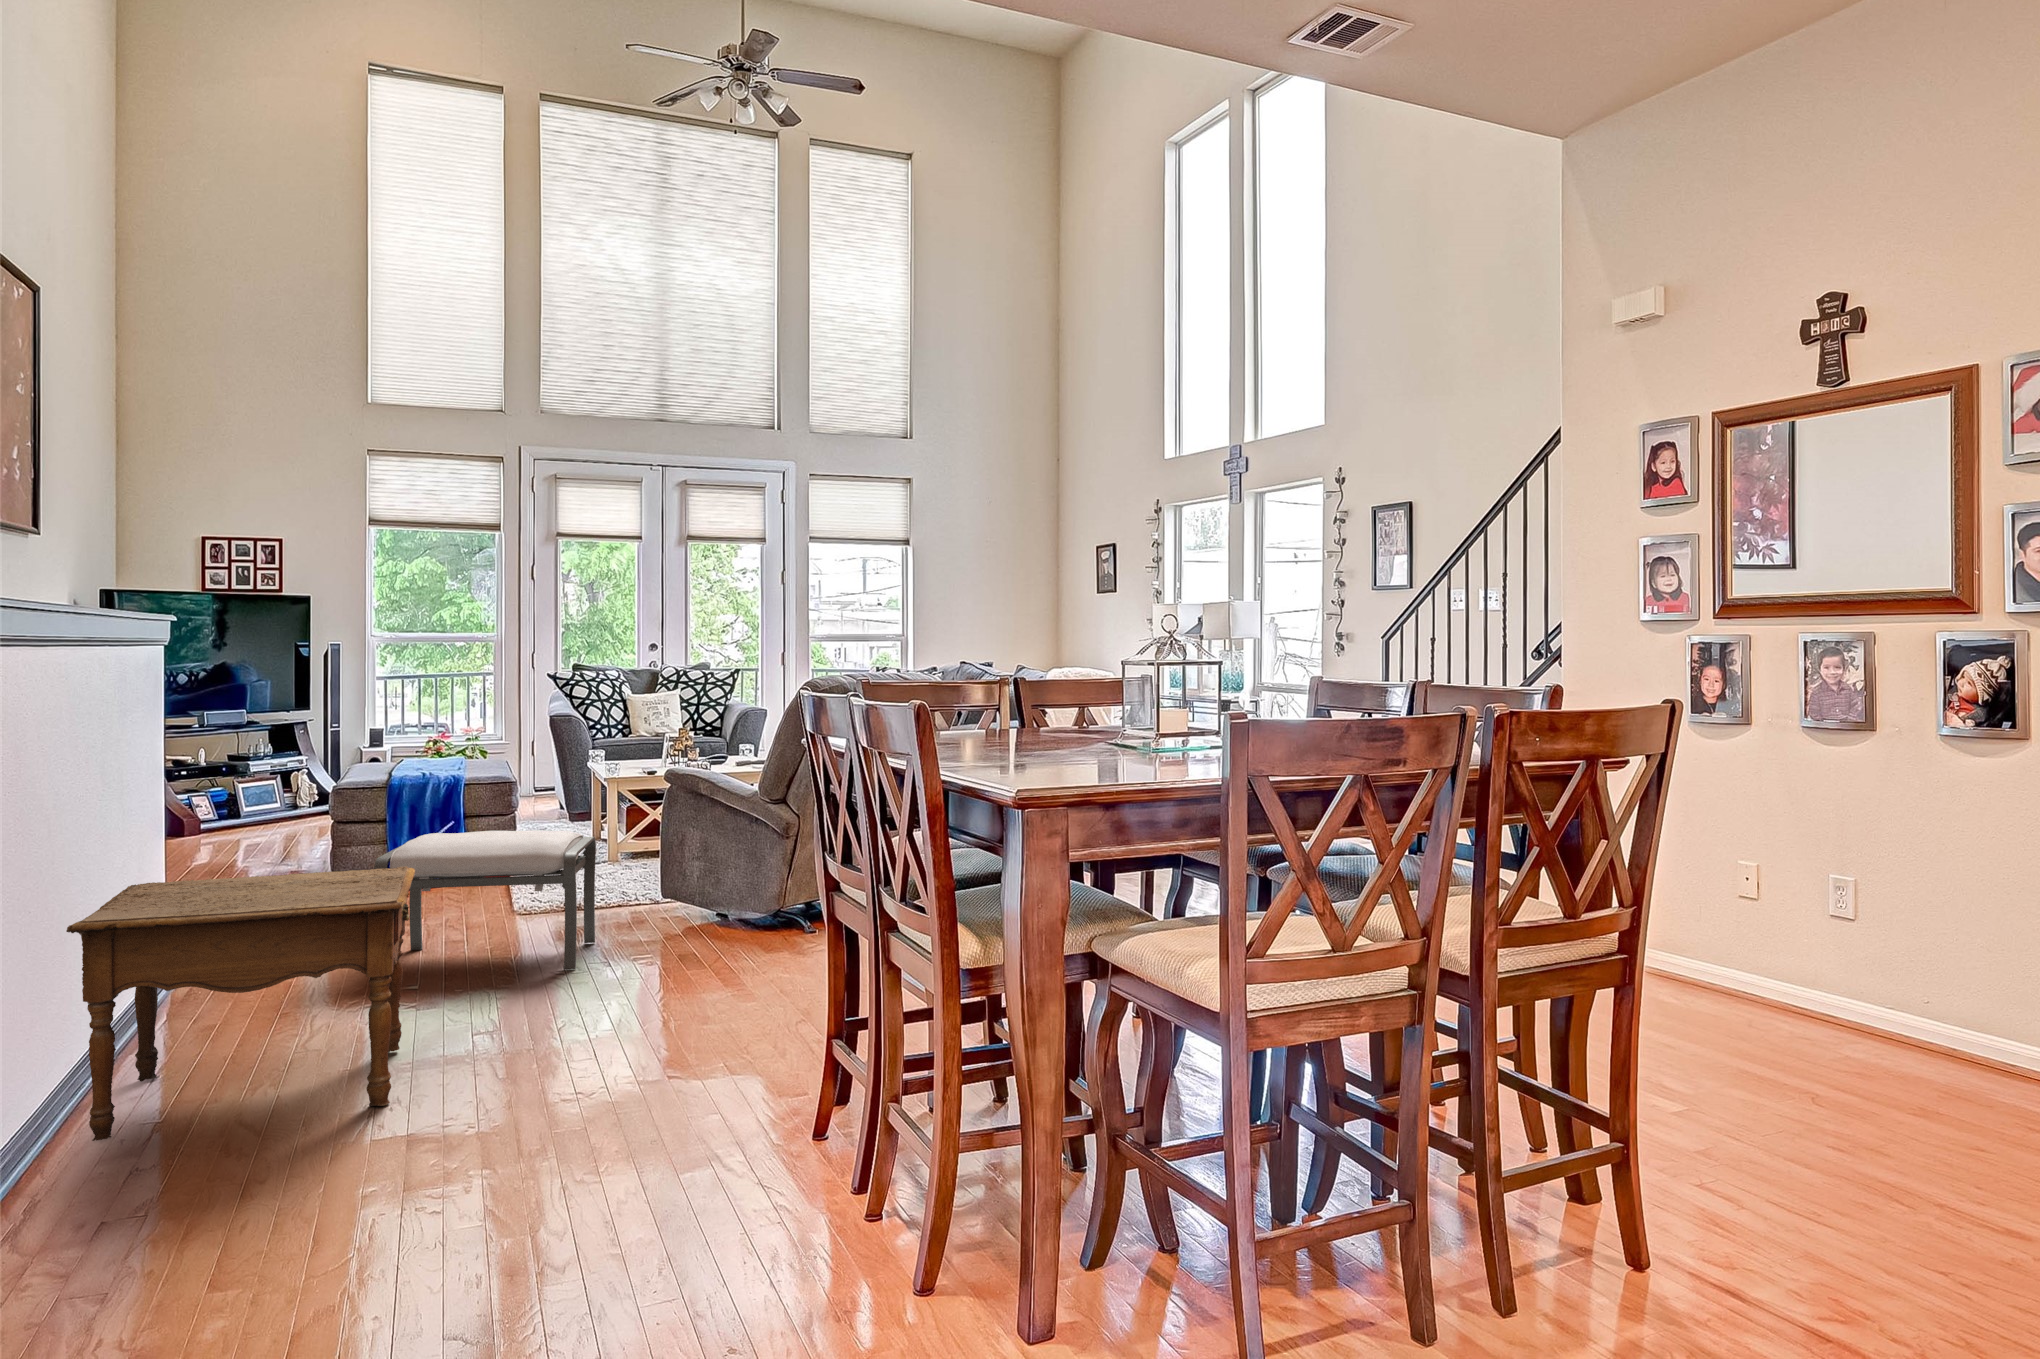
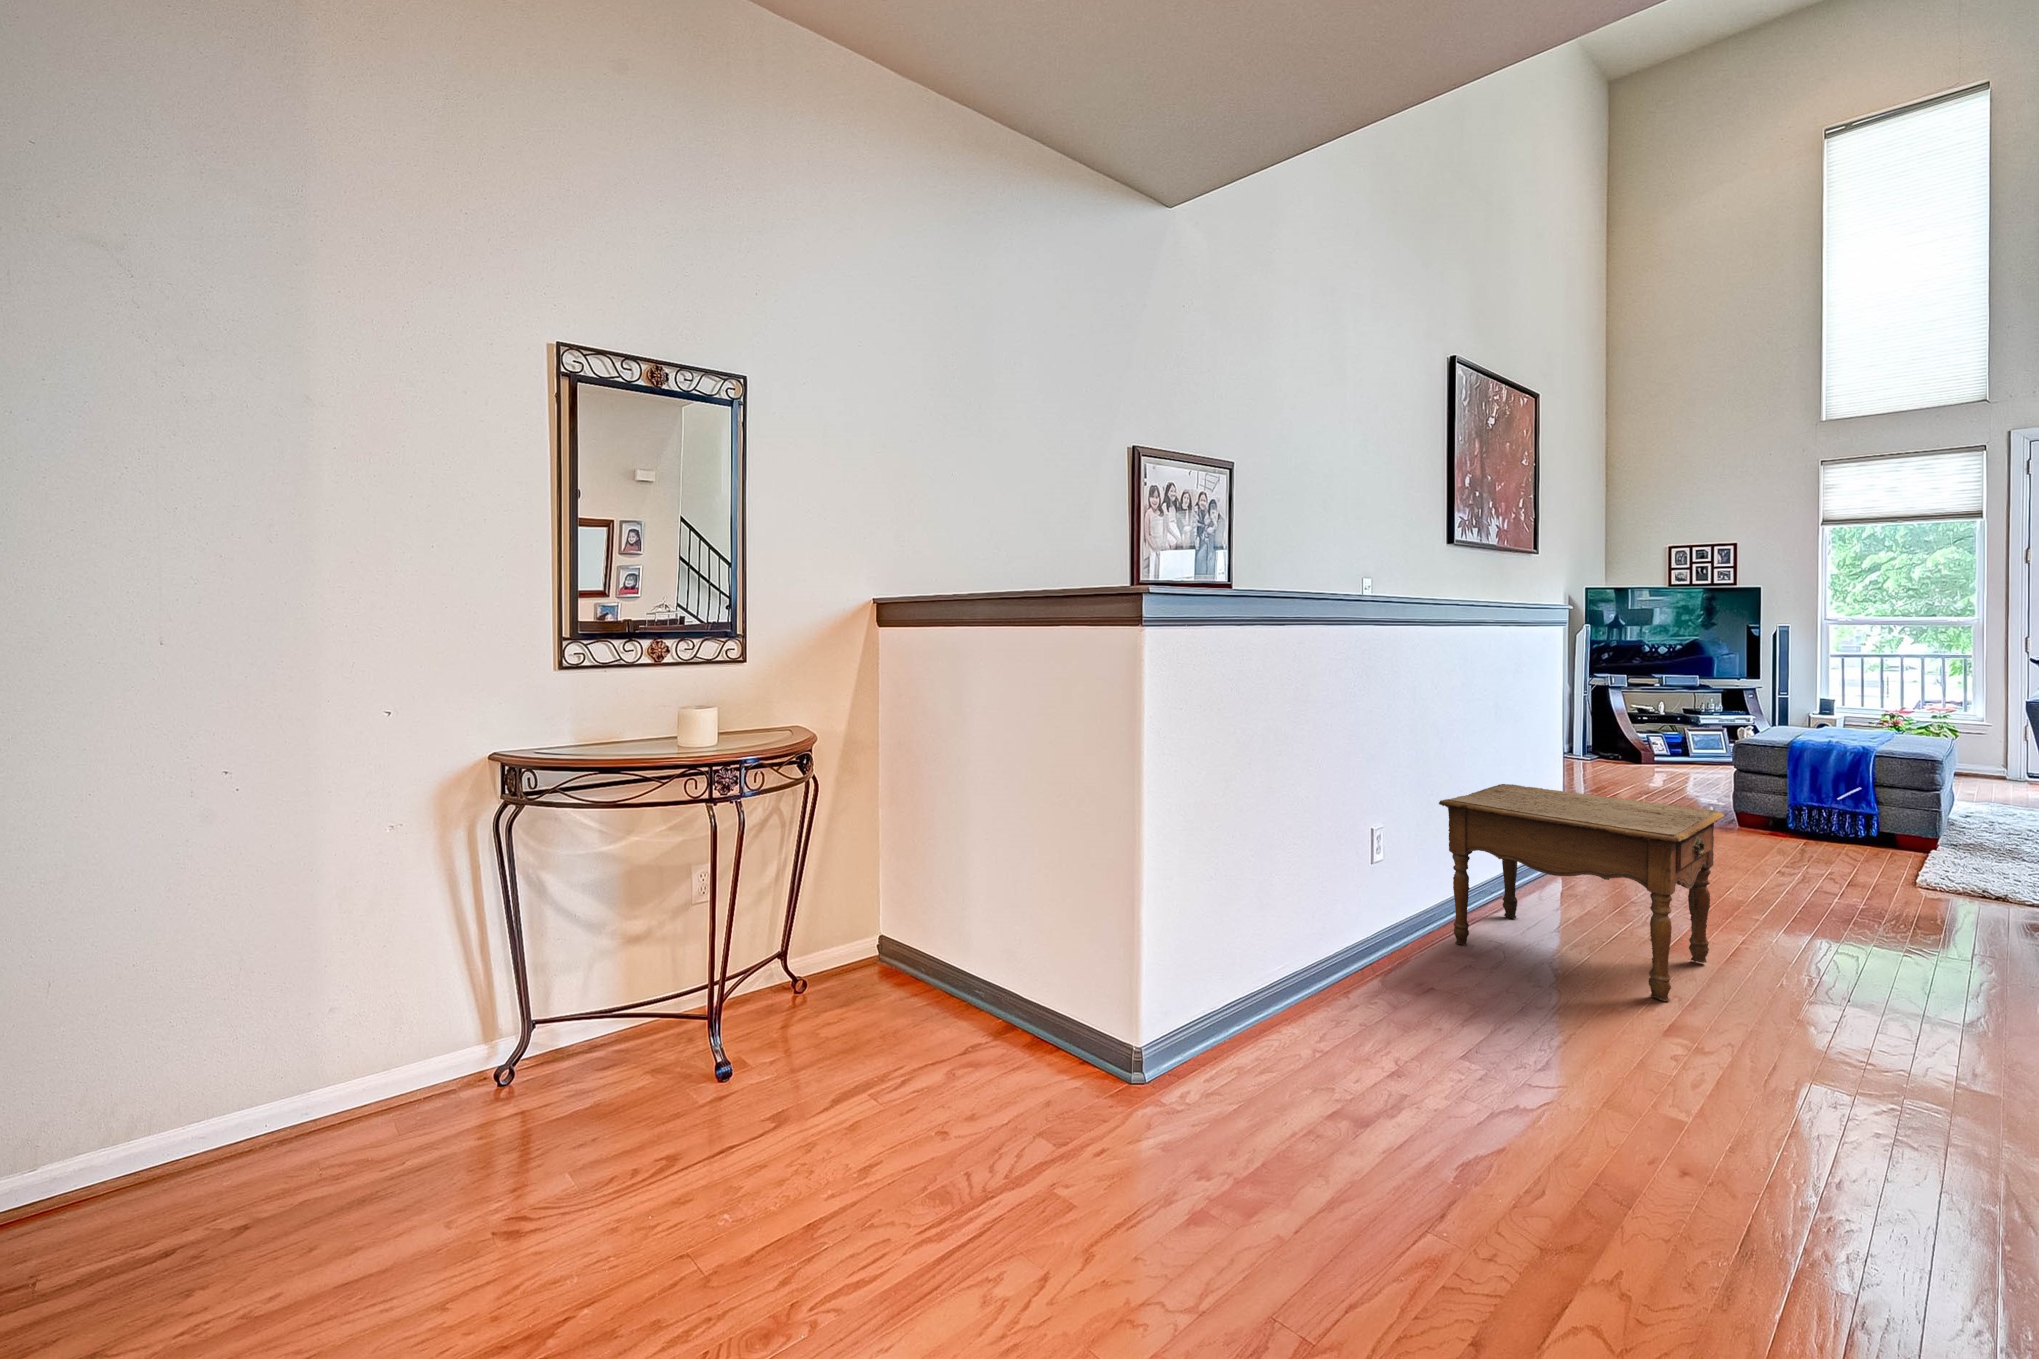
ottoman: present [374,830,596,970] -> none [1724,790,2006,955]

